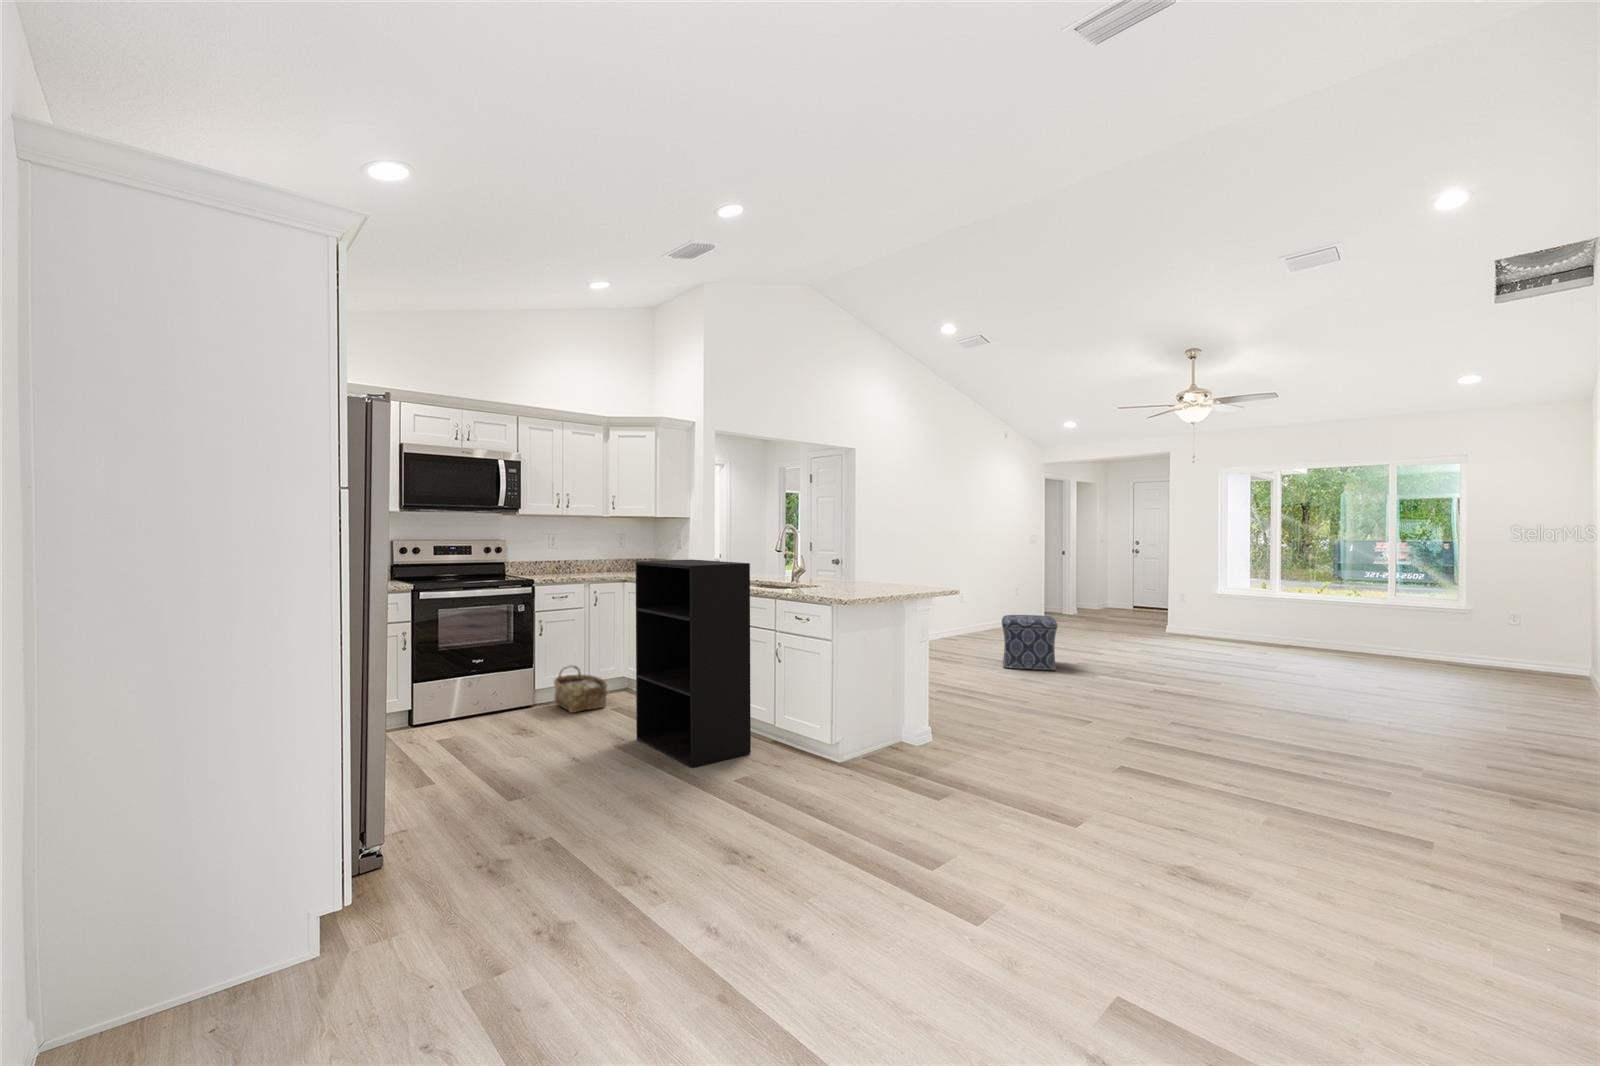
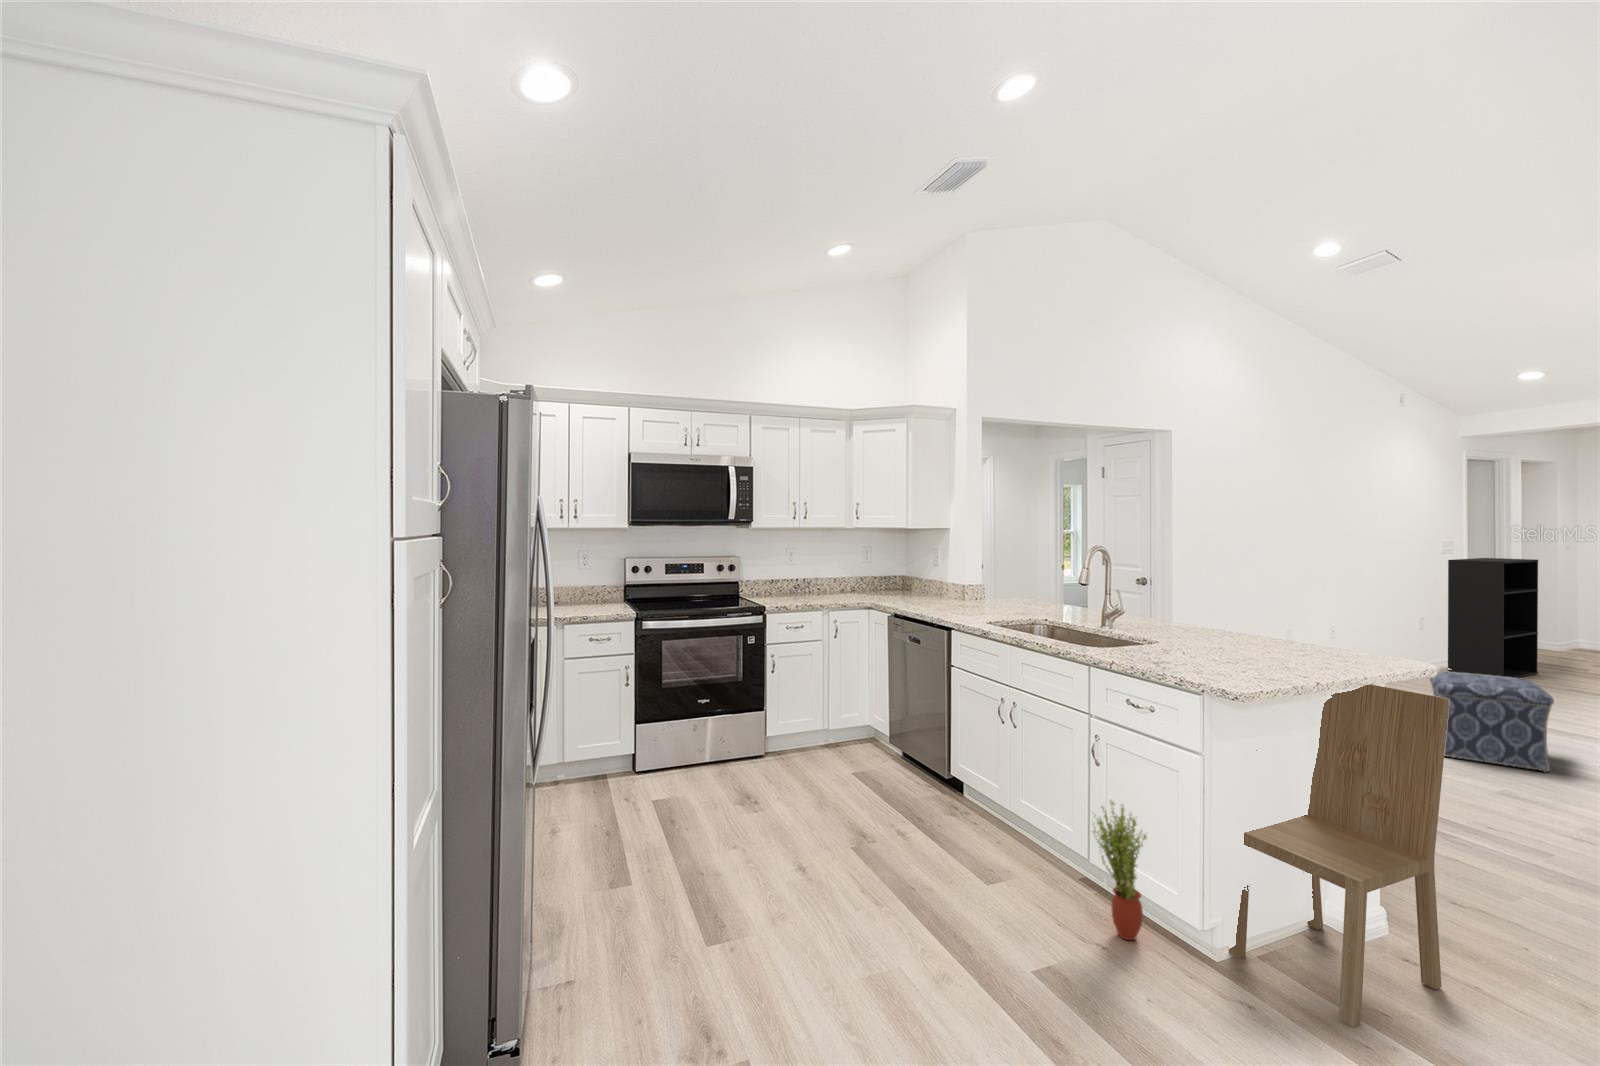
bookshelf: present [636,559,751,768] -> present [1448,558,1538,678]
dining chair: none [857,596,961,779] -> present [1229,684,1449,1028]
woven basket: present [554,665,607,713] -> none [788,709,849,772]
potted plant: none [781,680,812,764] -> present [1093,801,1147,940]

